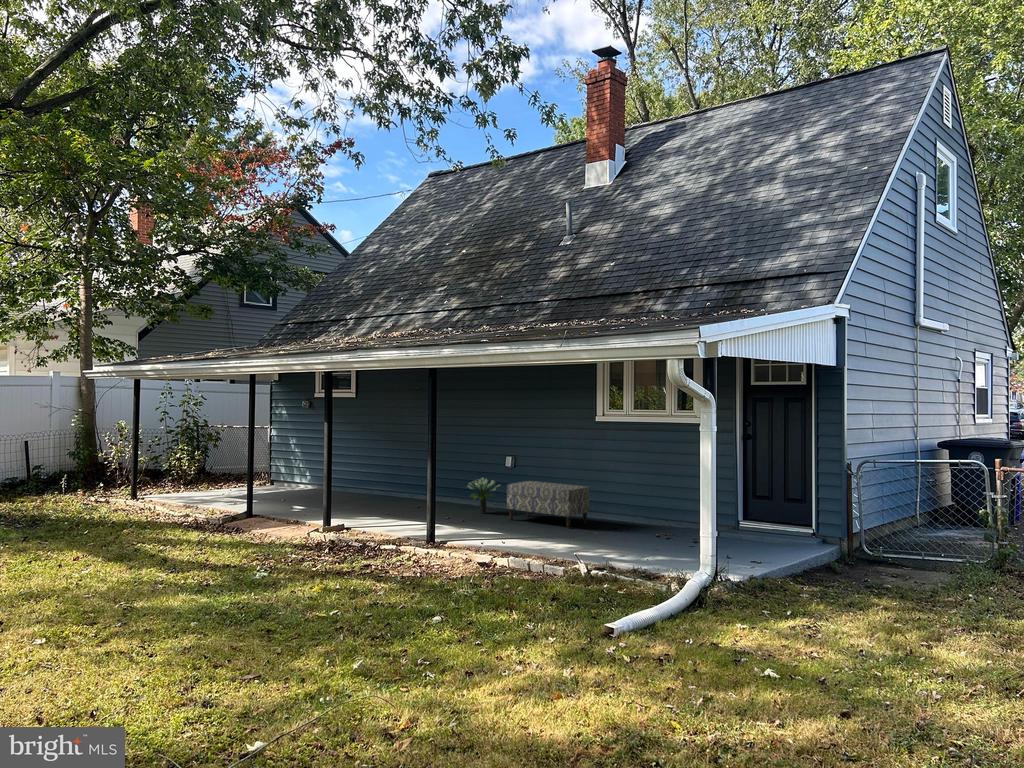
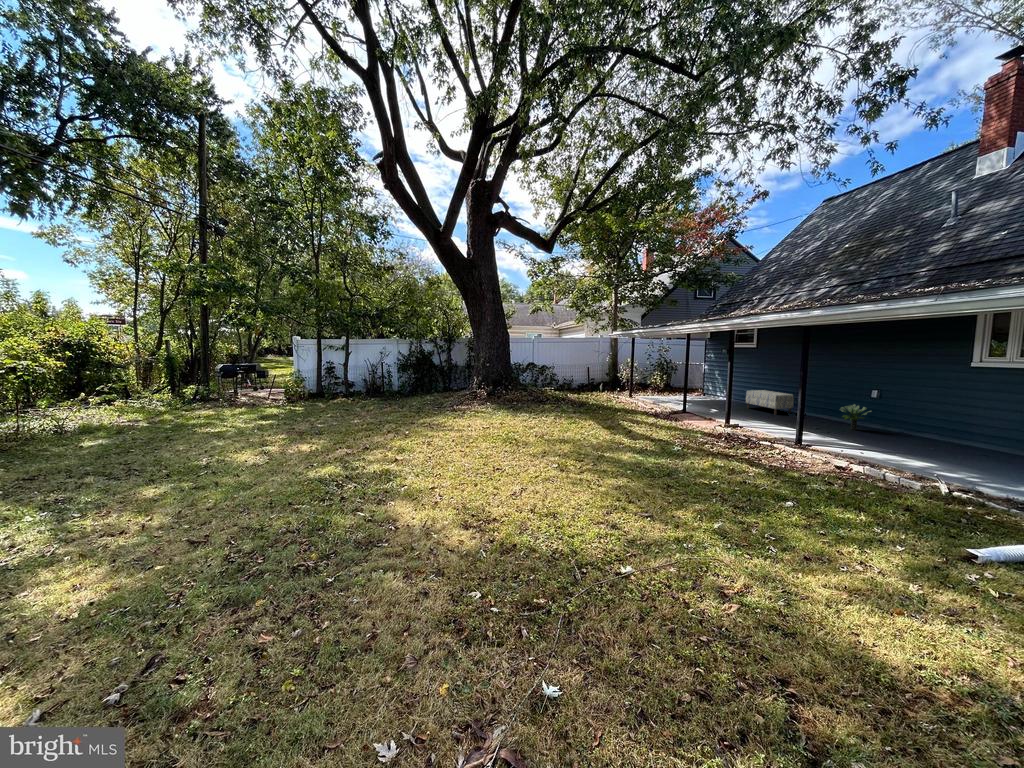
bench: present [507,481,590,528] -> present [746,390,794,415]

